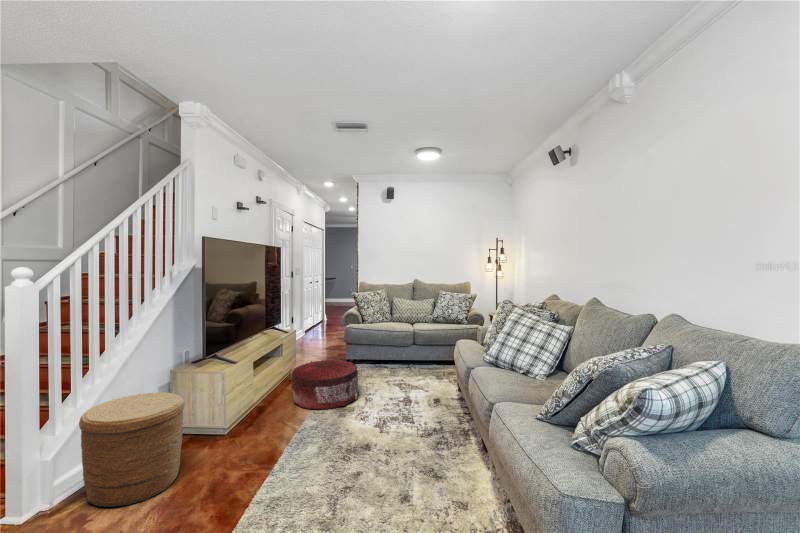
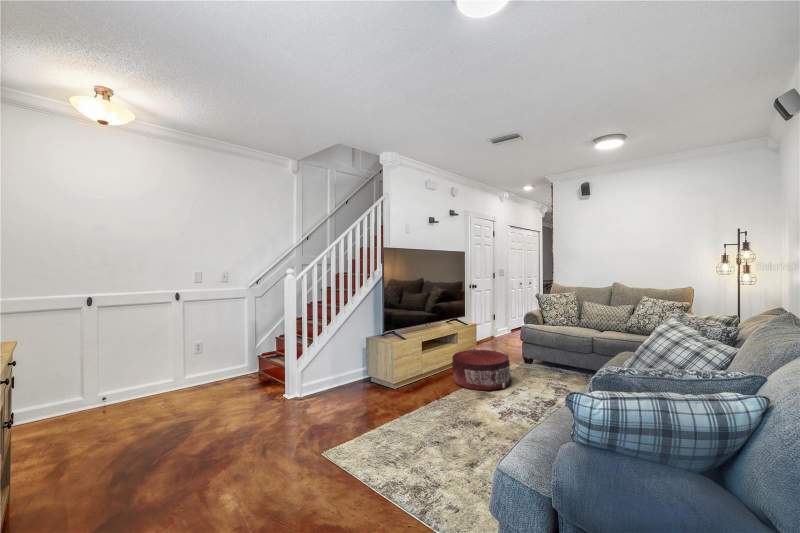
woven basket: present [79,392,185,507] -> none [305,347,359,411]

